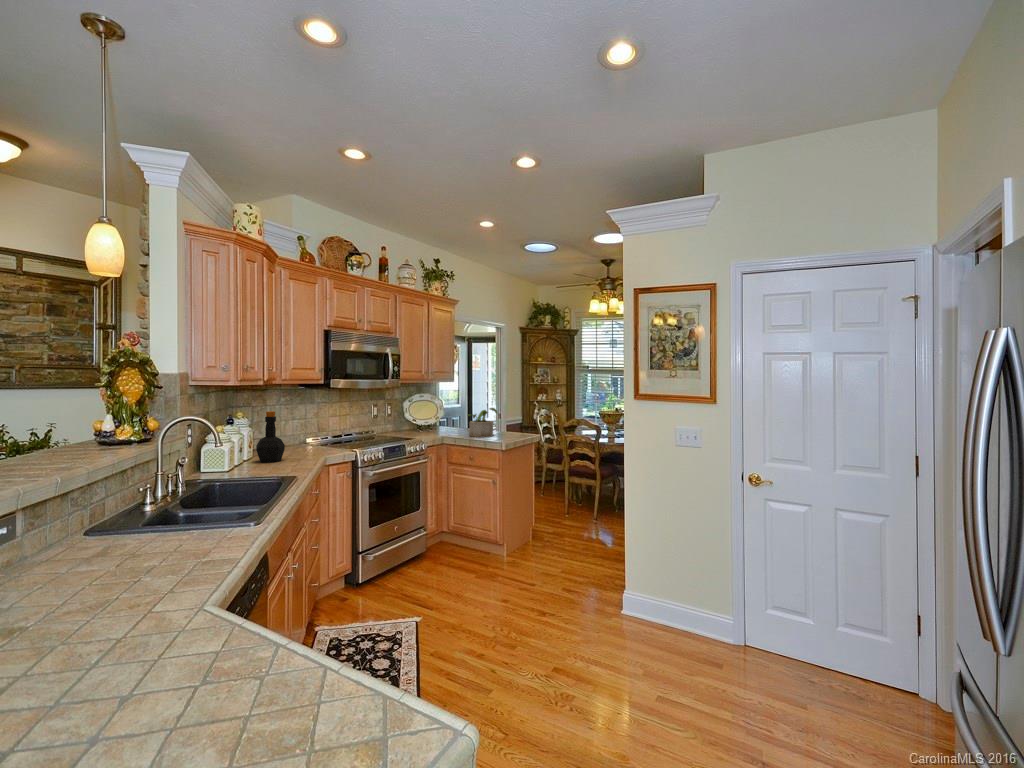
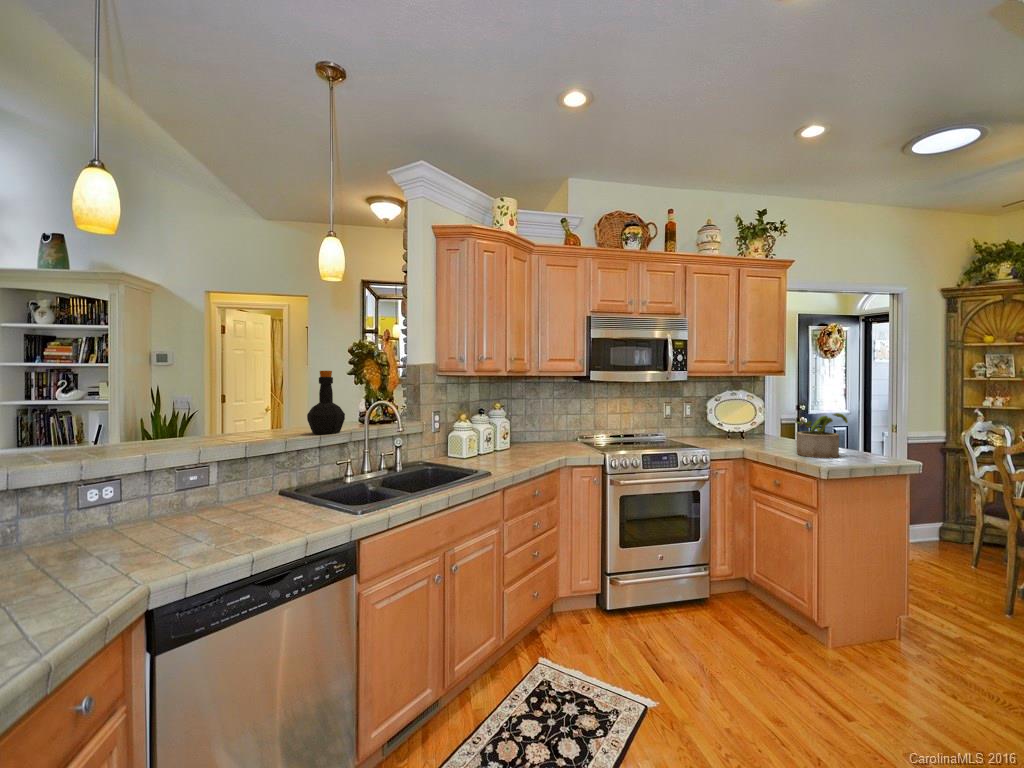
bottle: present [256,411,285,462] -> present [307,371,345,434]

